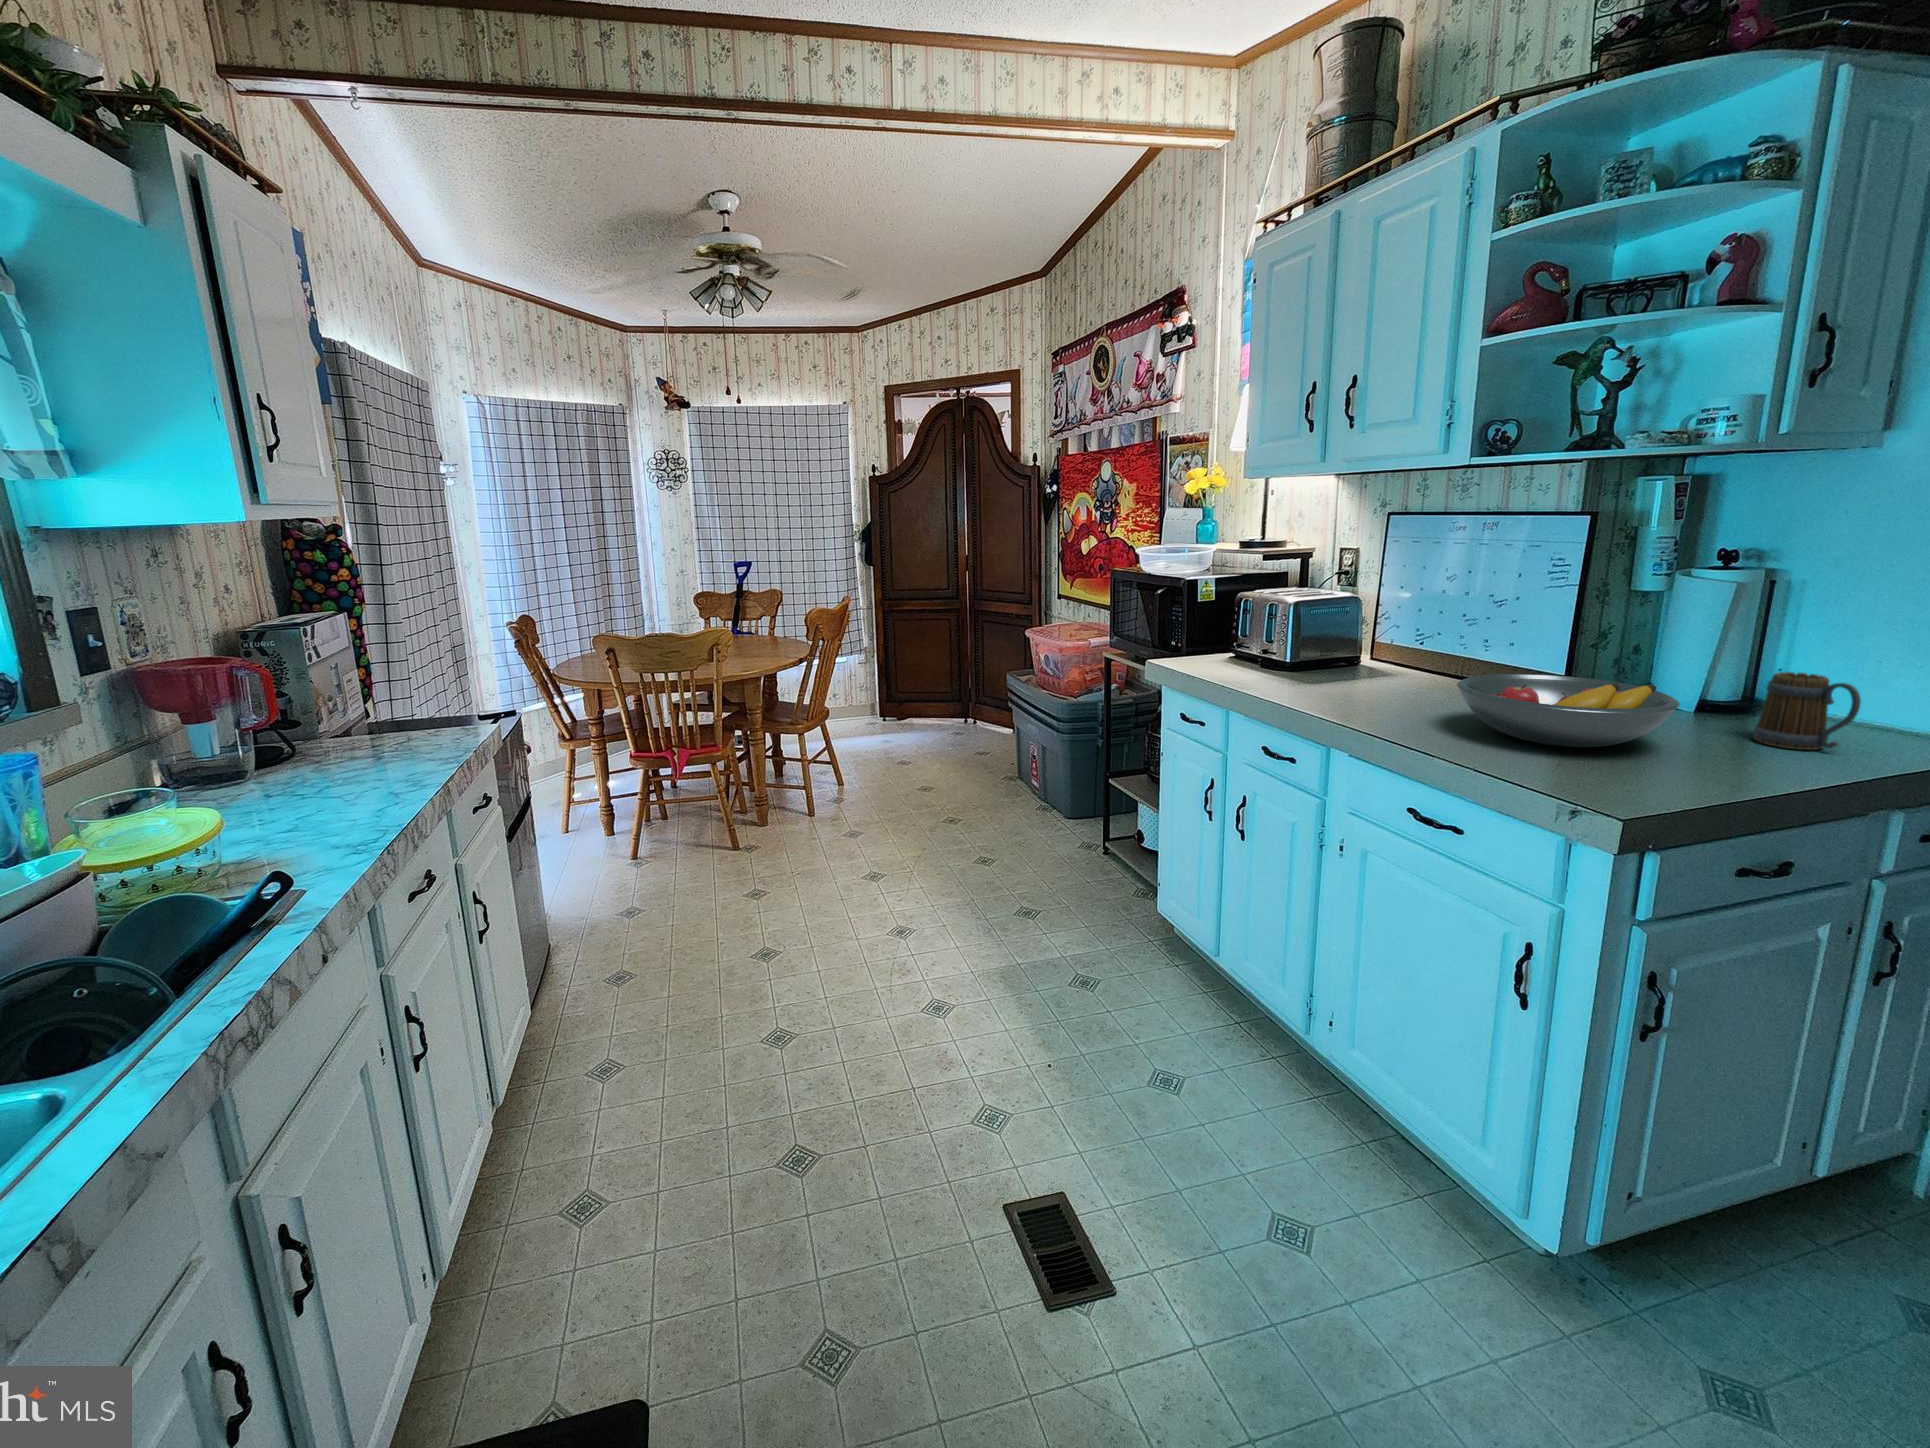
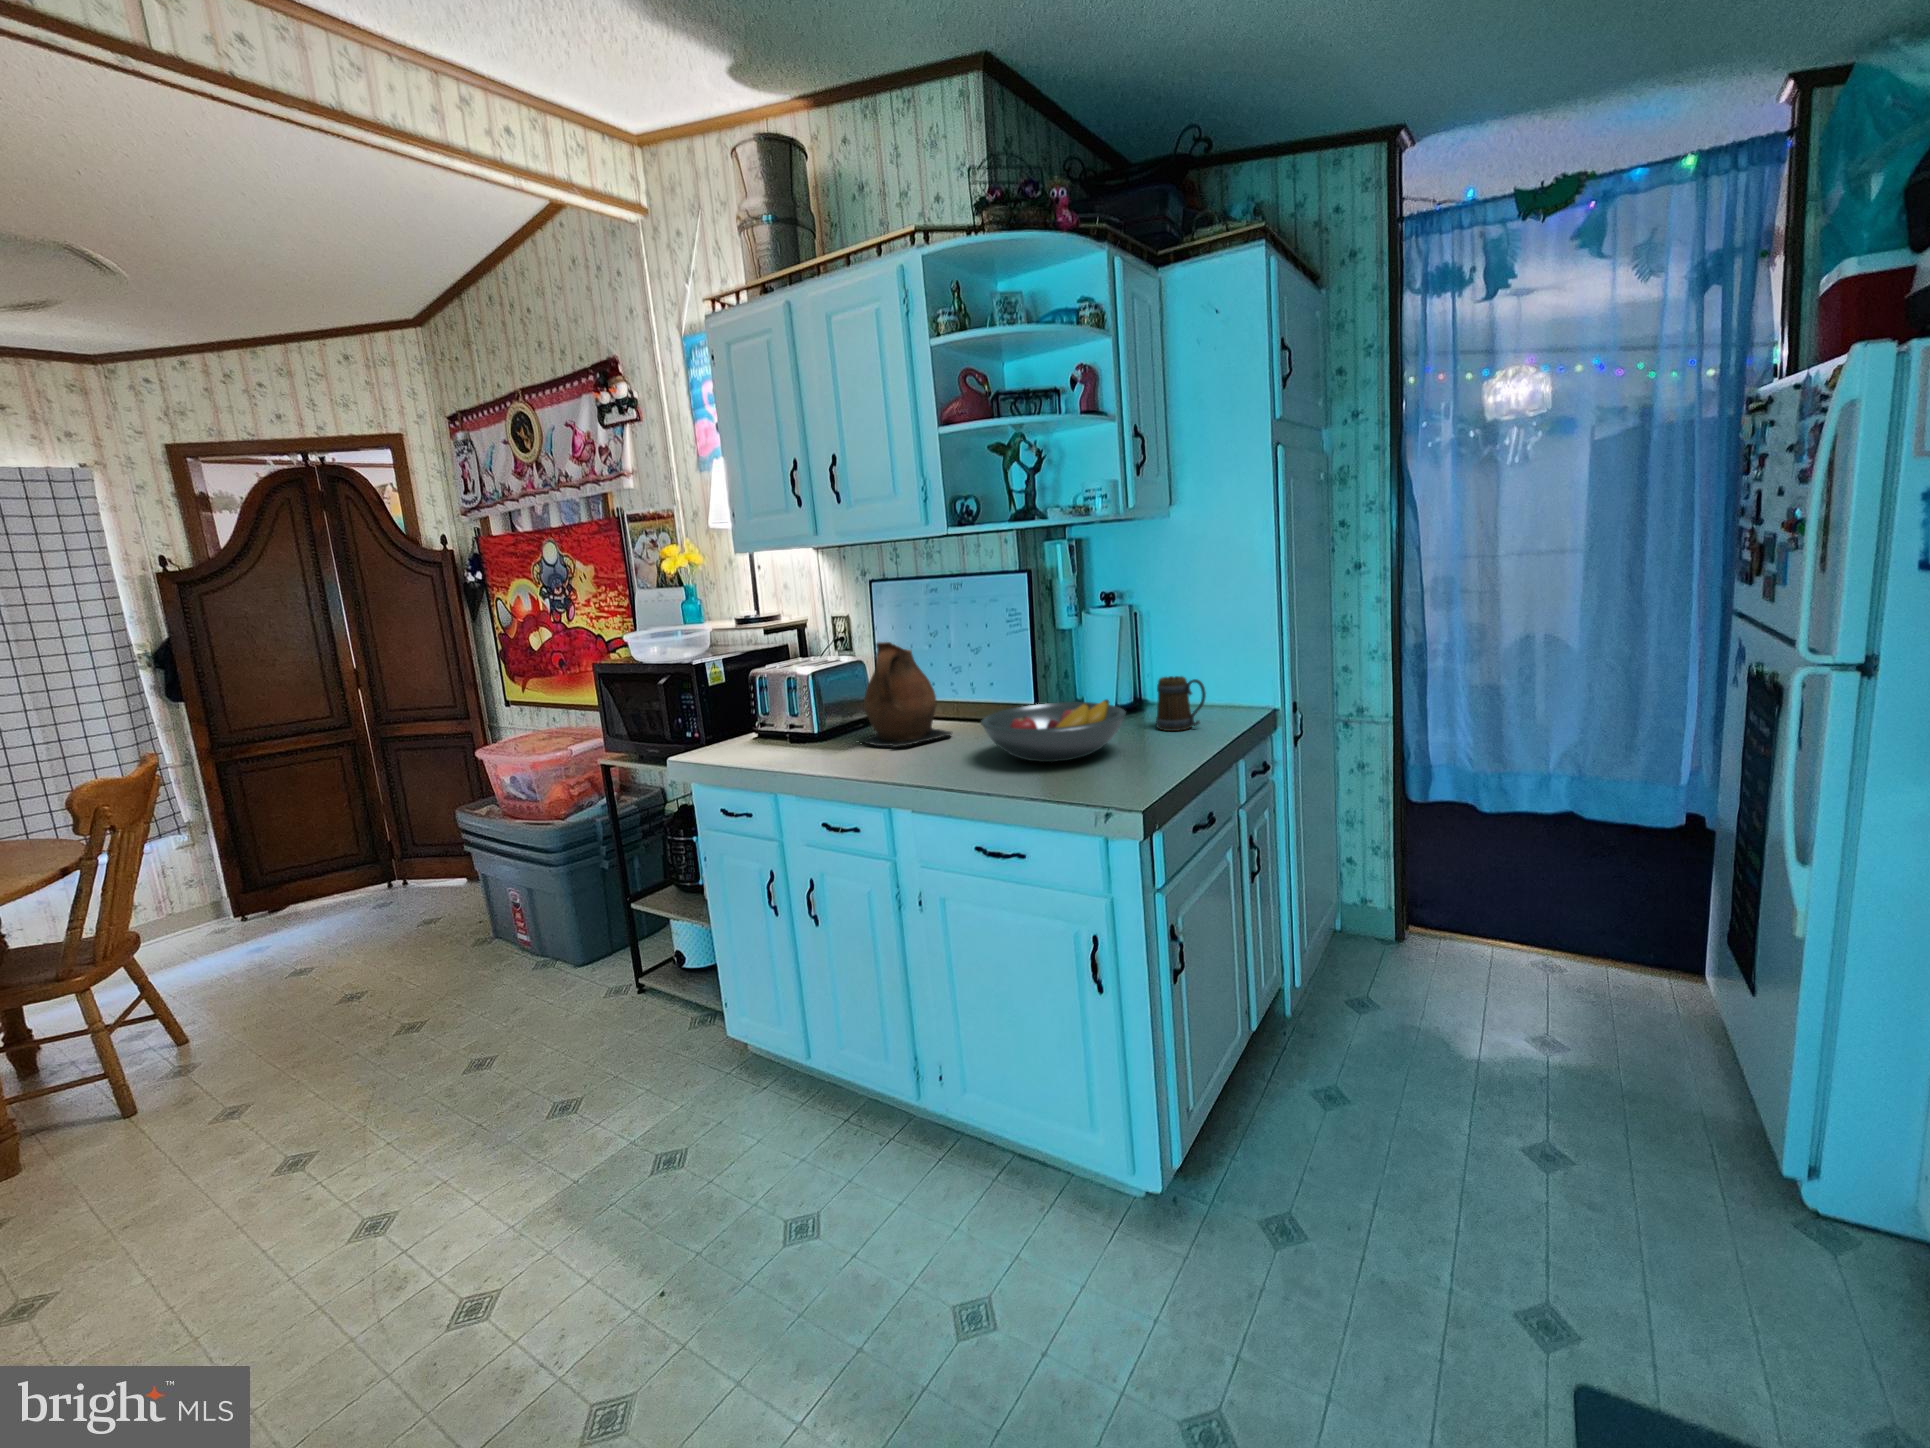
ceramic pitcher: none [1324,580,1439,693] -> present [861,642,952,747]

